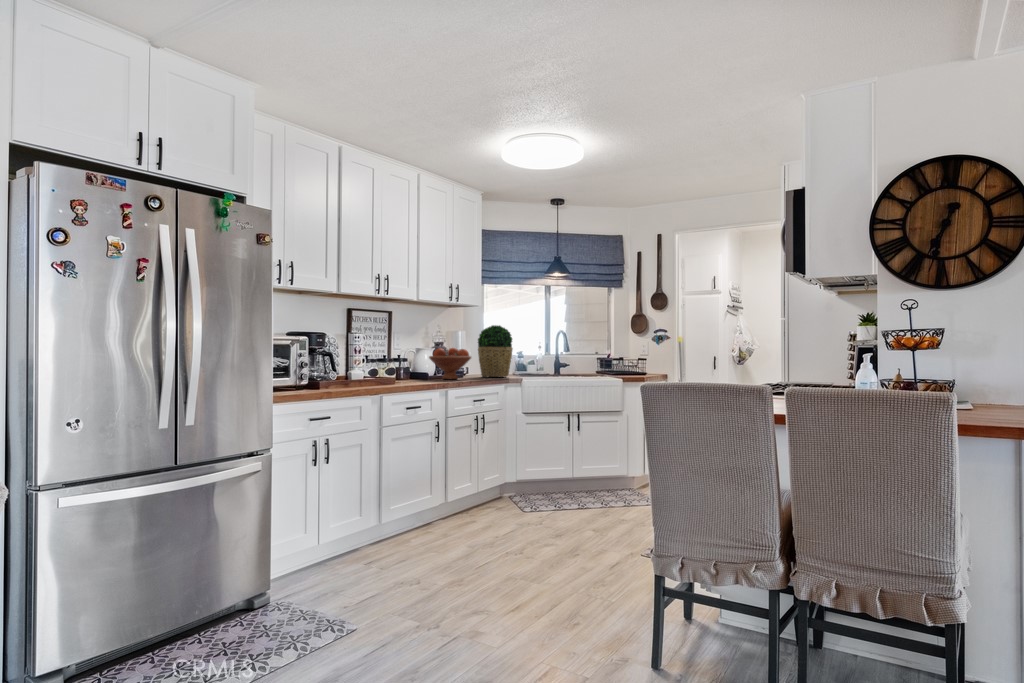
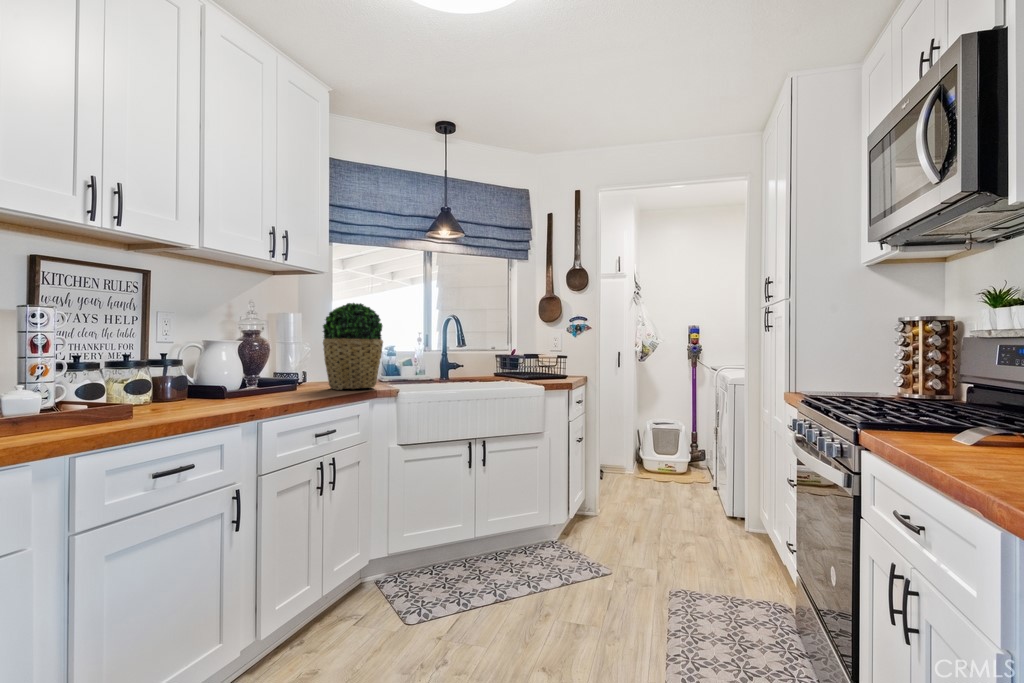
fruit bowl: present [429,348,471,379] -> none [227,340,313,398]

